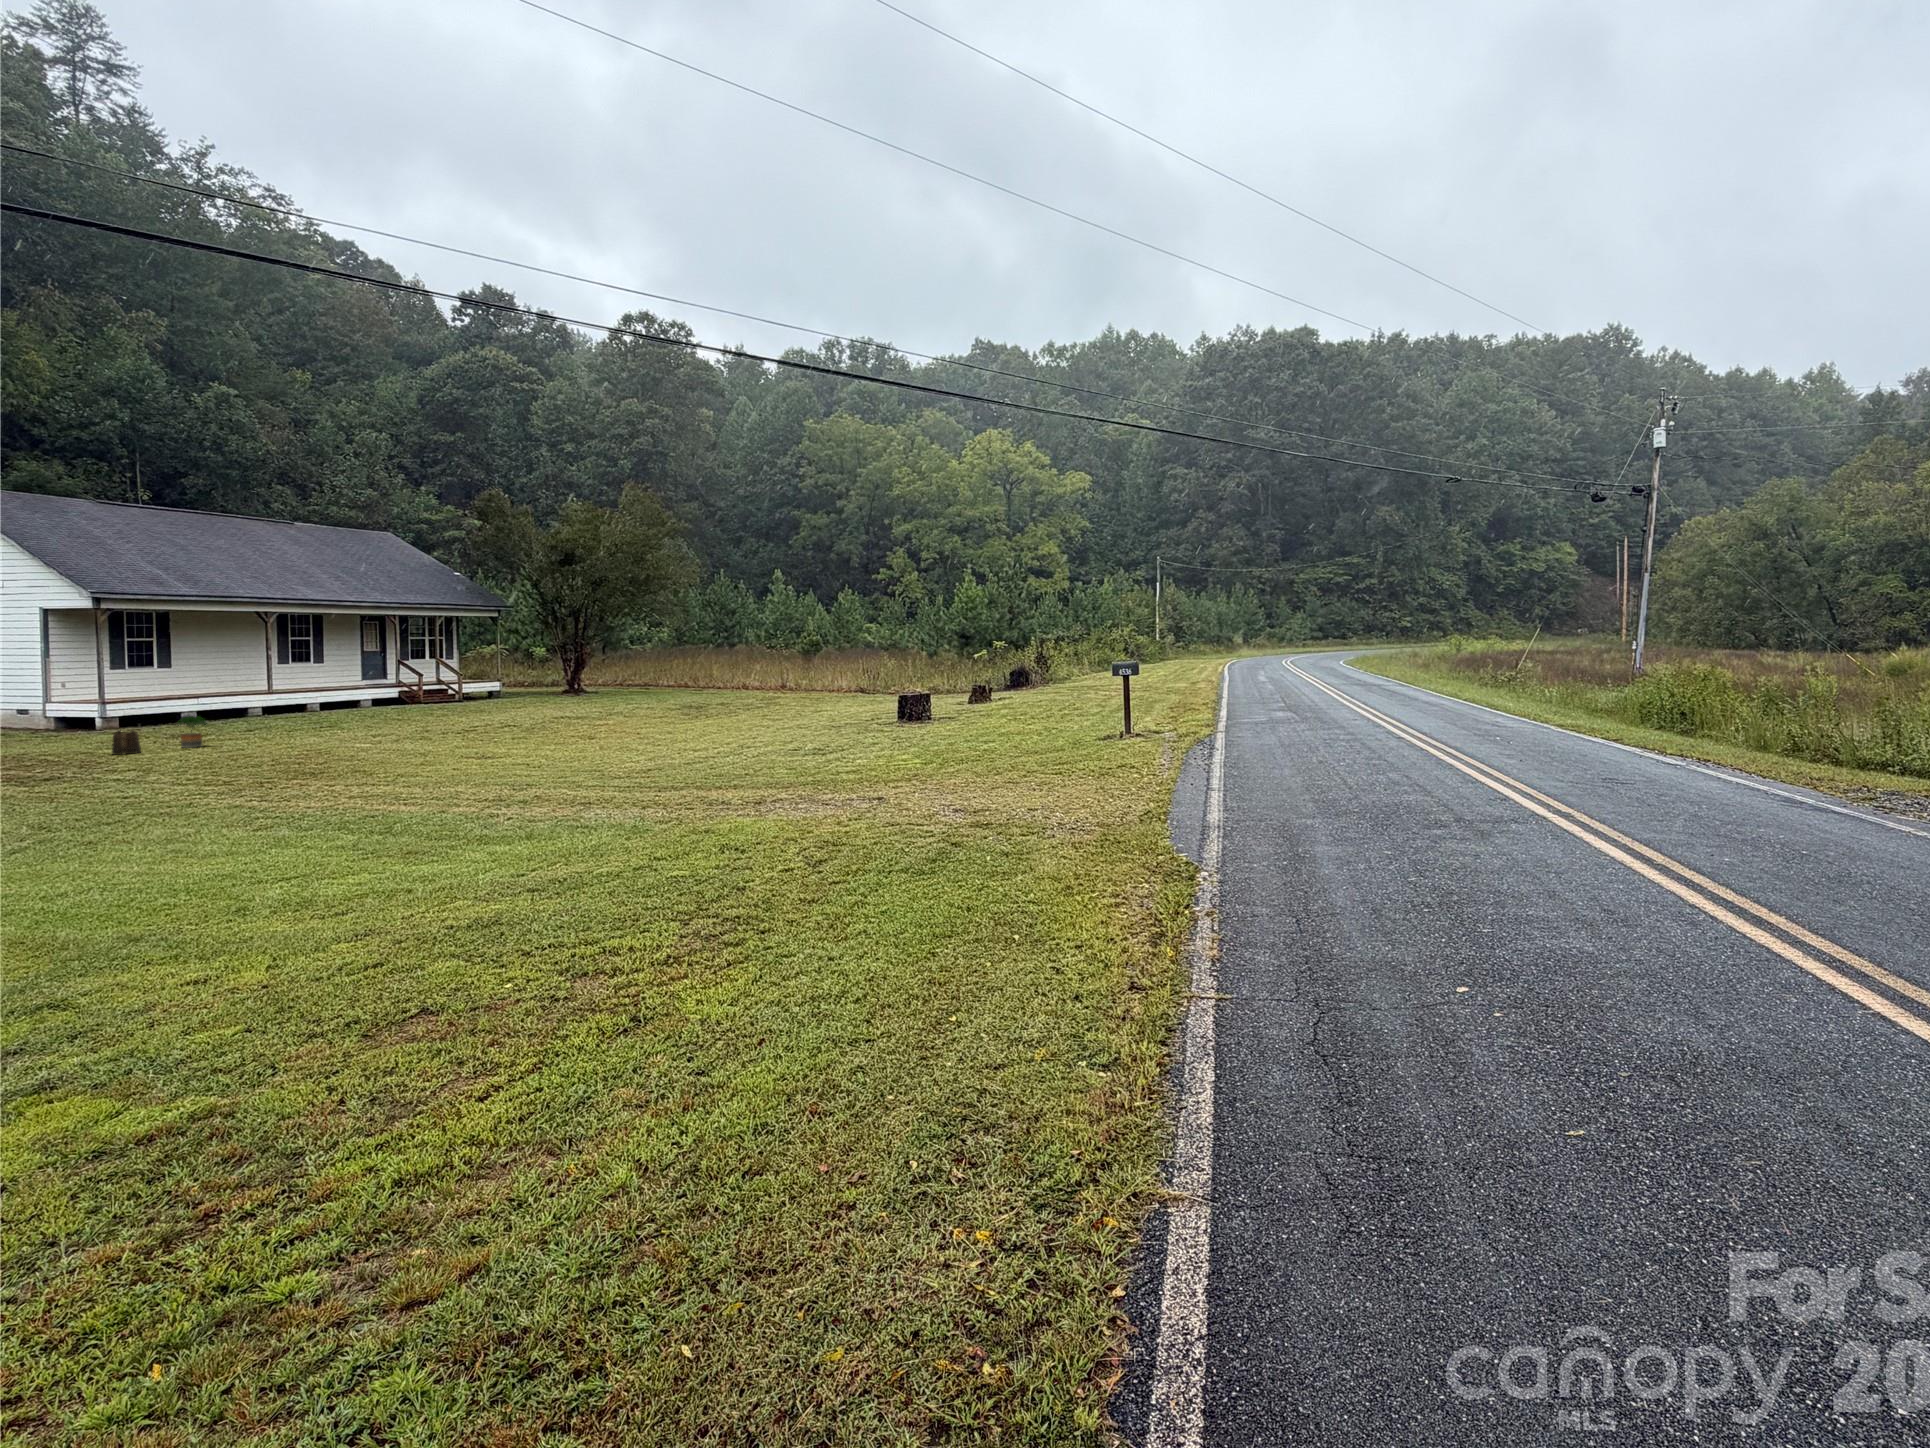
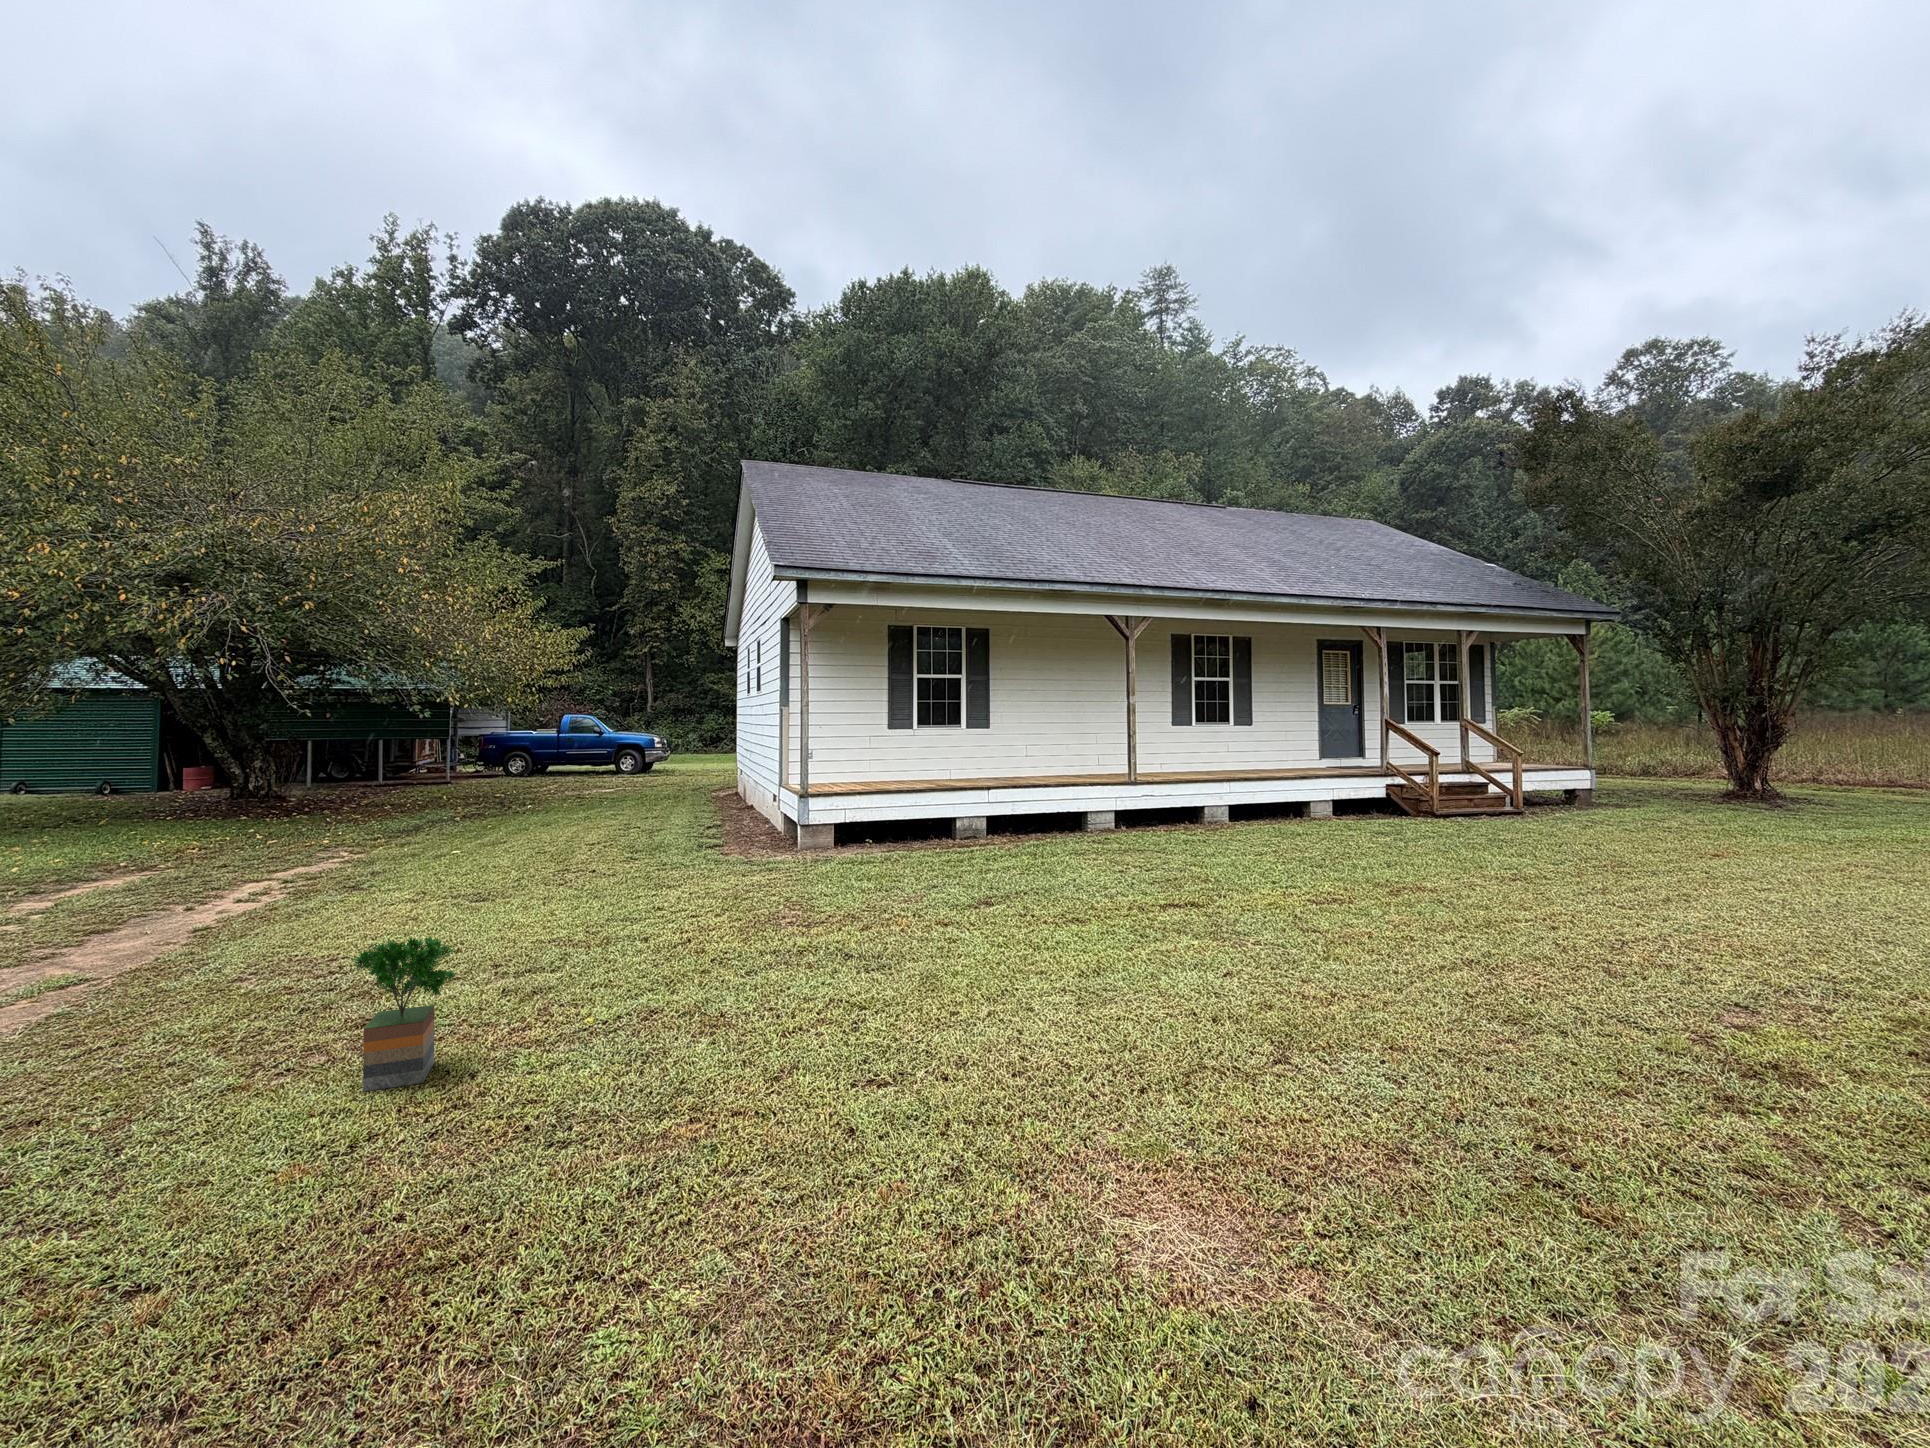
bucket: present [112,730,141,755] -> none [80,980,207,1113]

